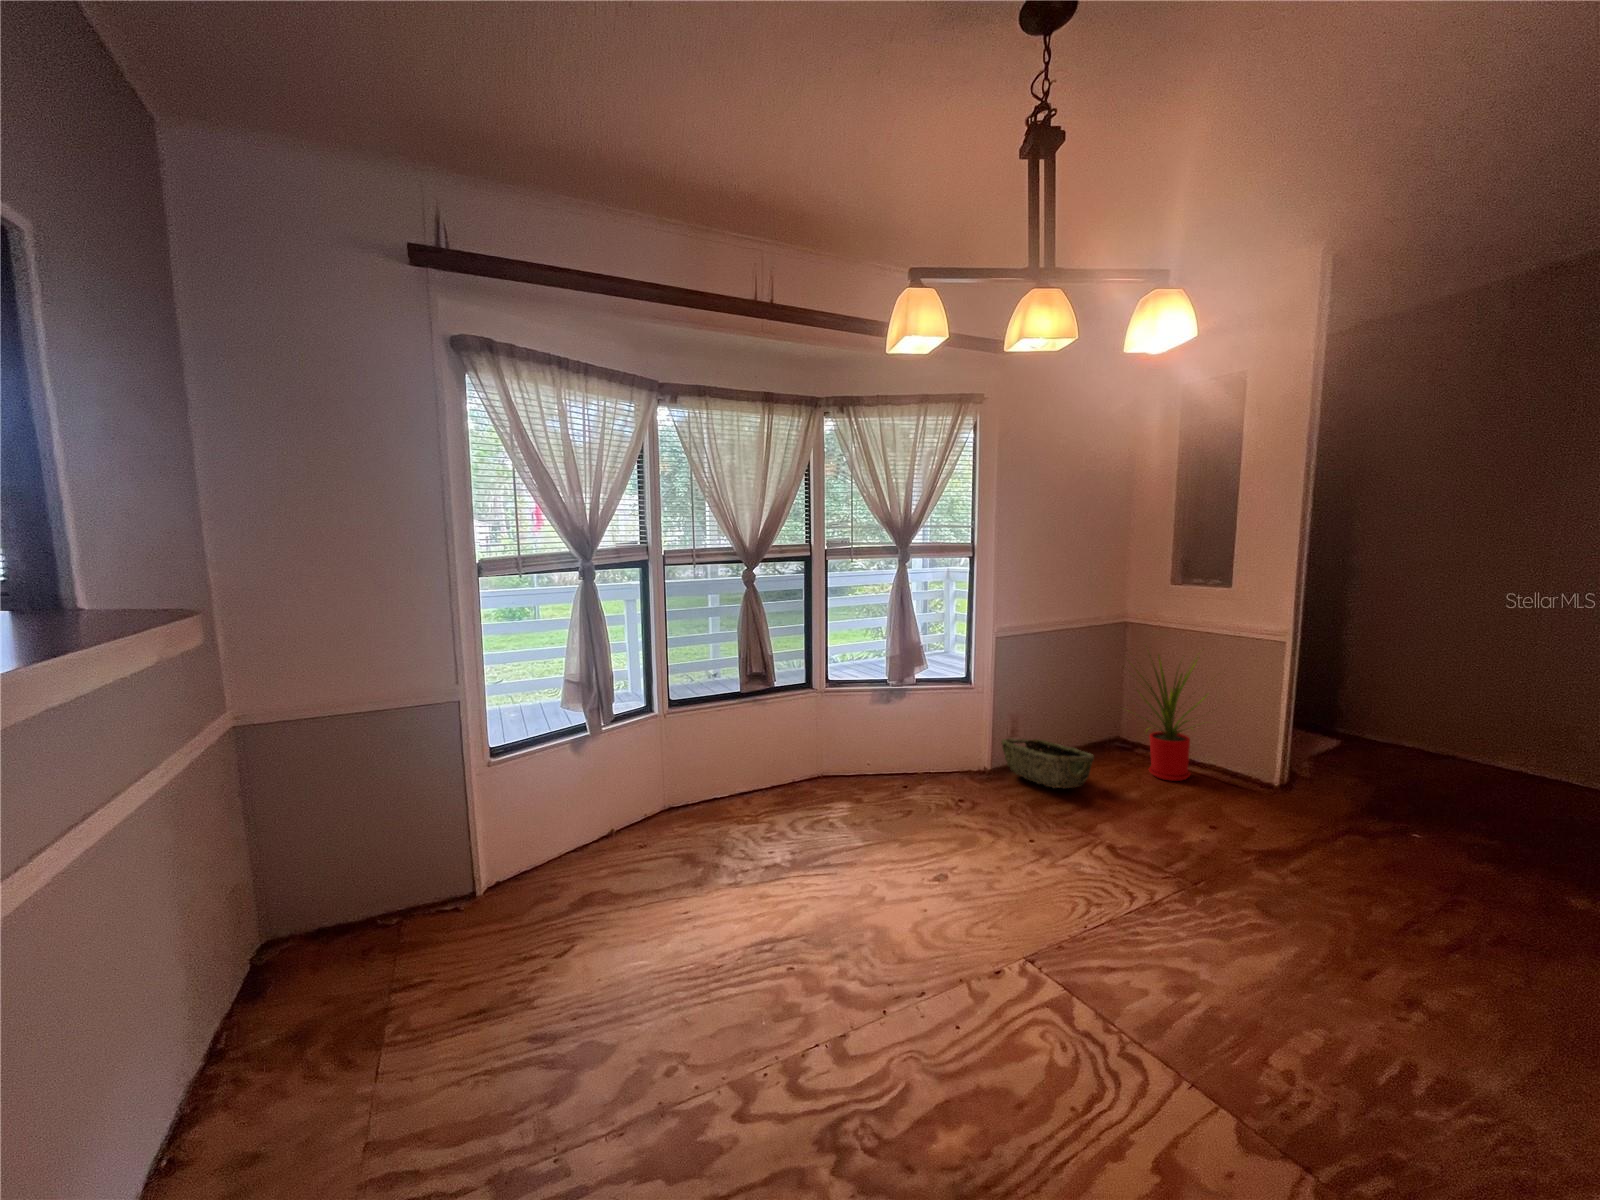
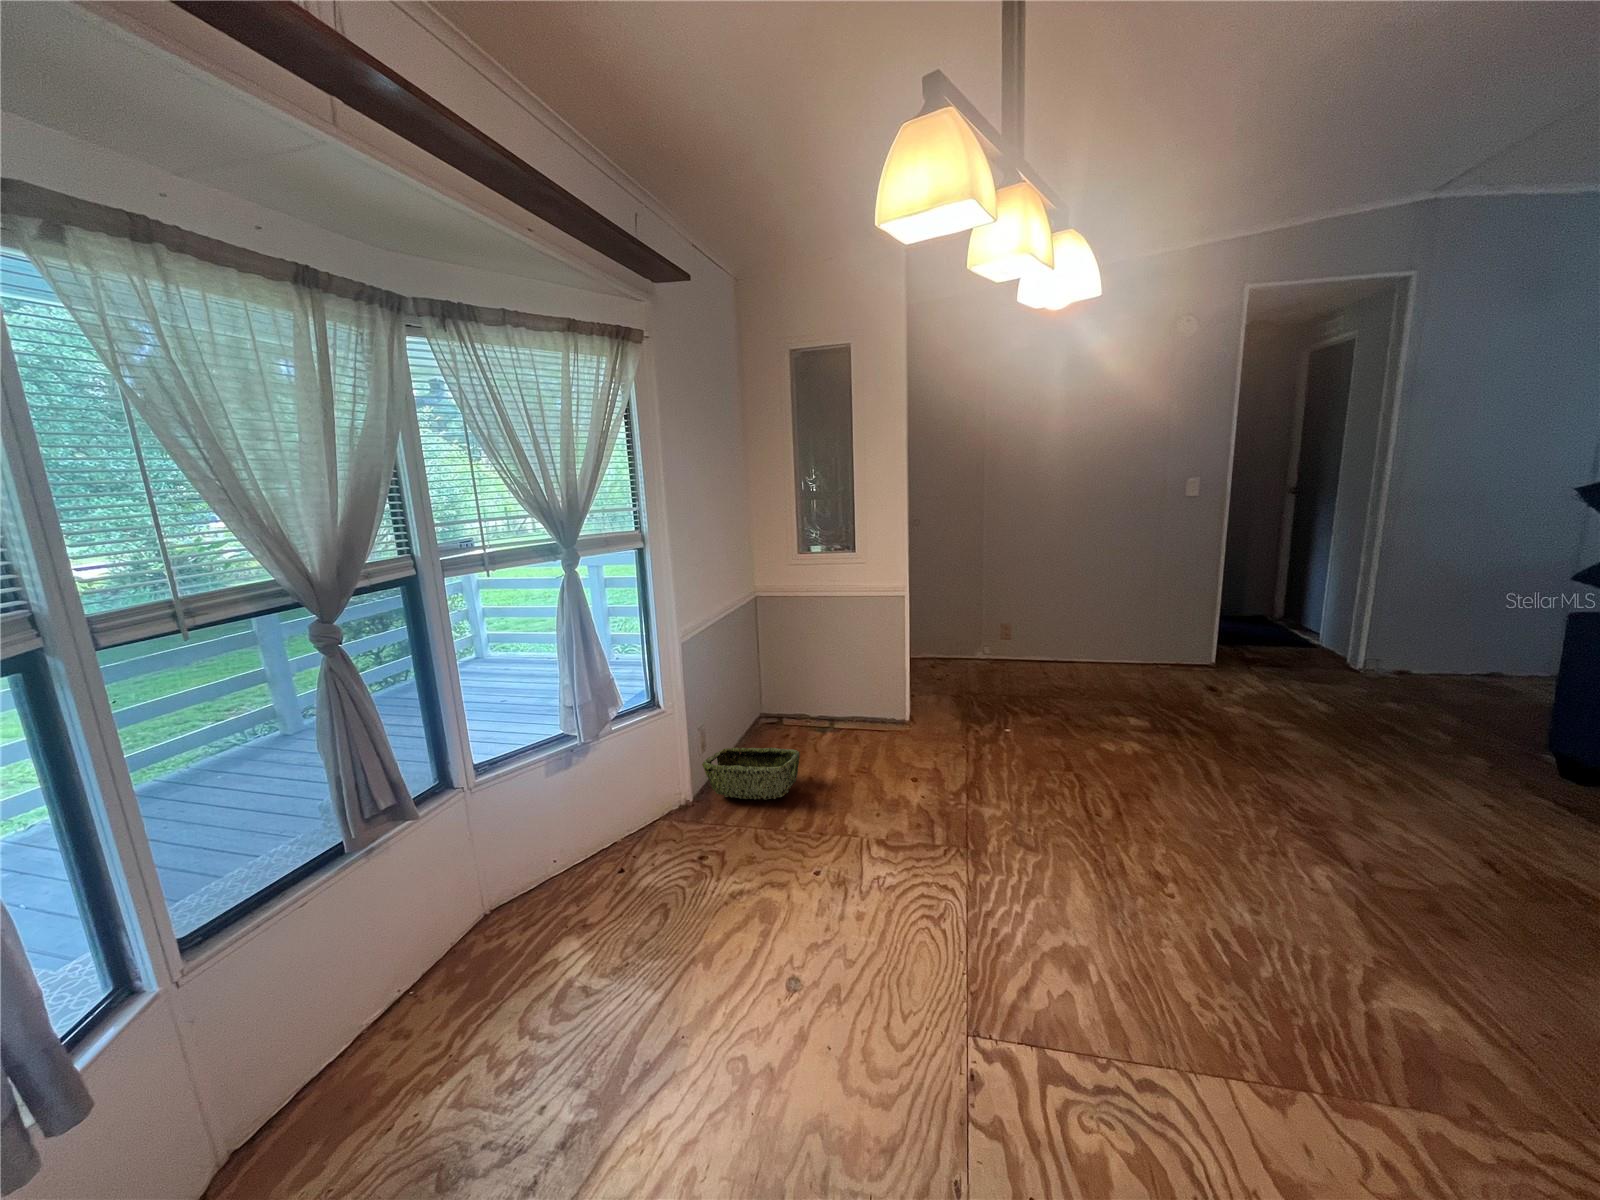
house plant: present [1129,654,1207,781] -> none [783,622,877,750]

